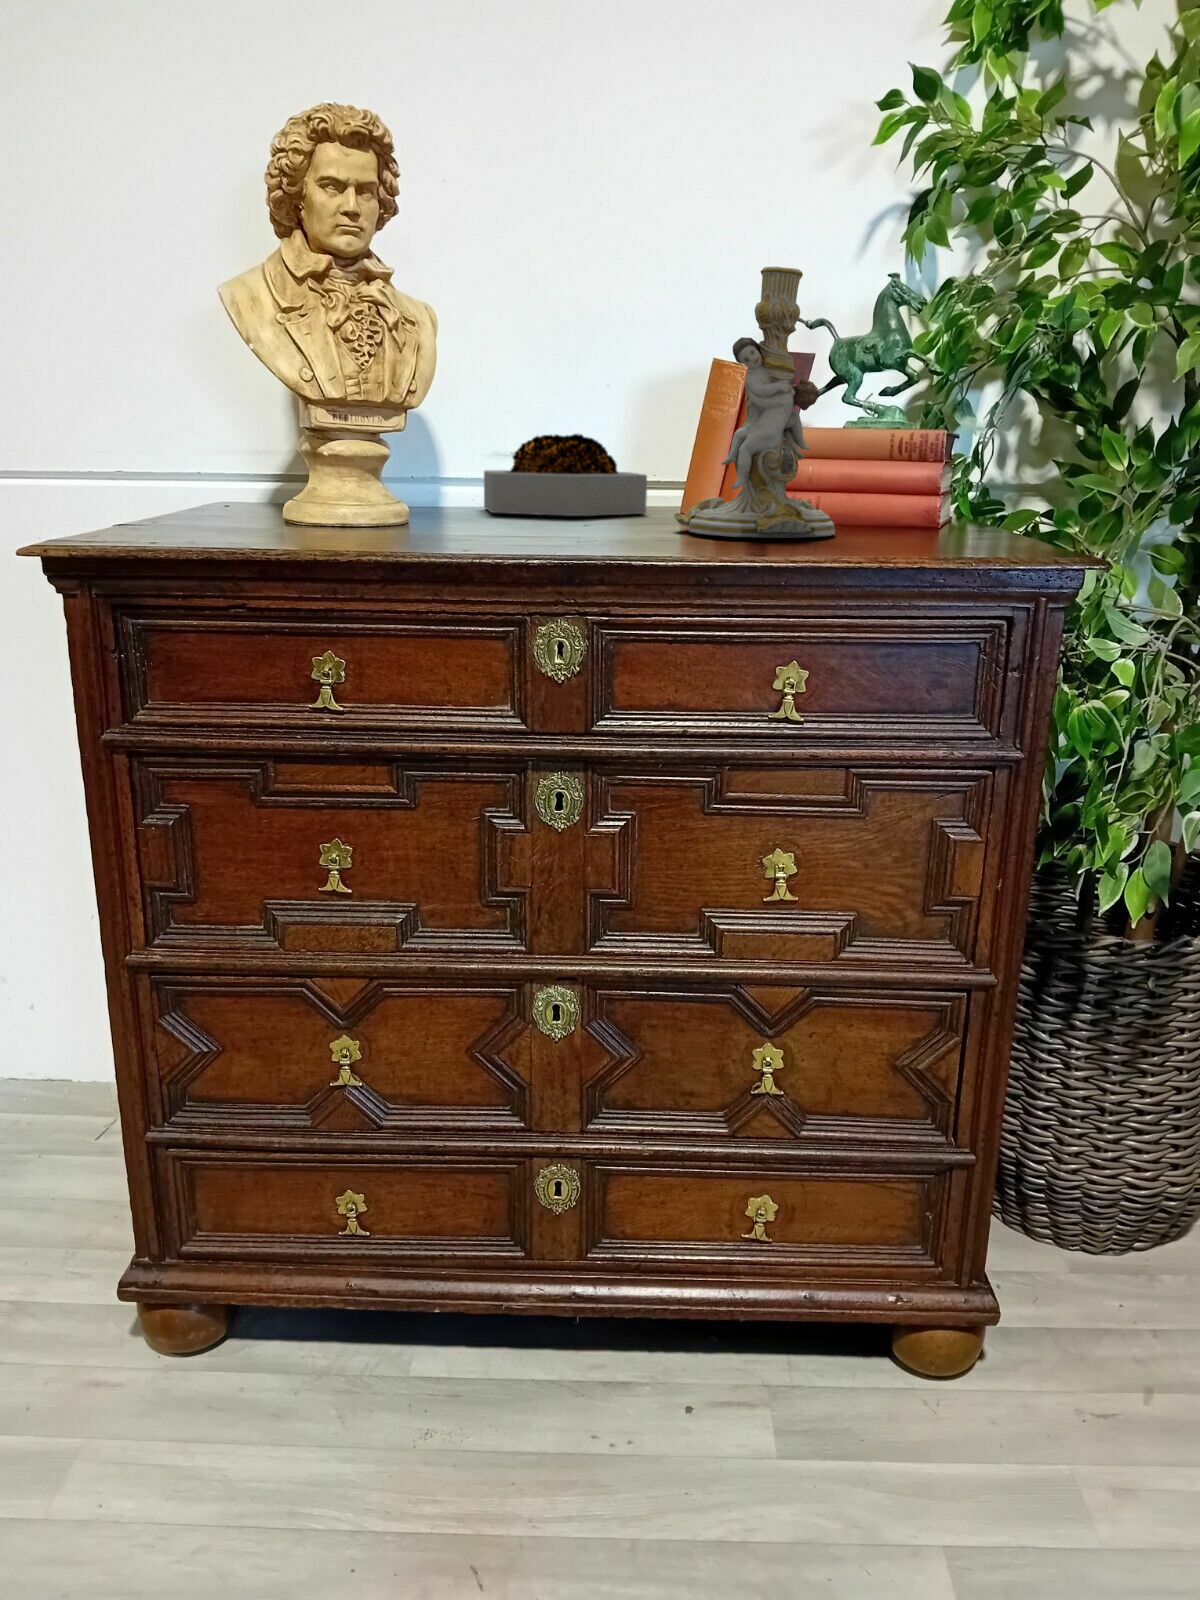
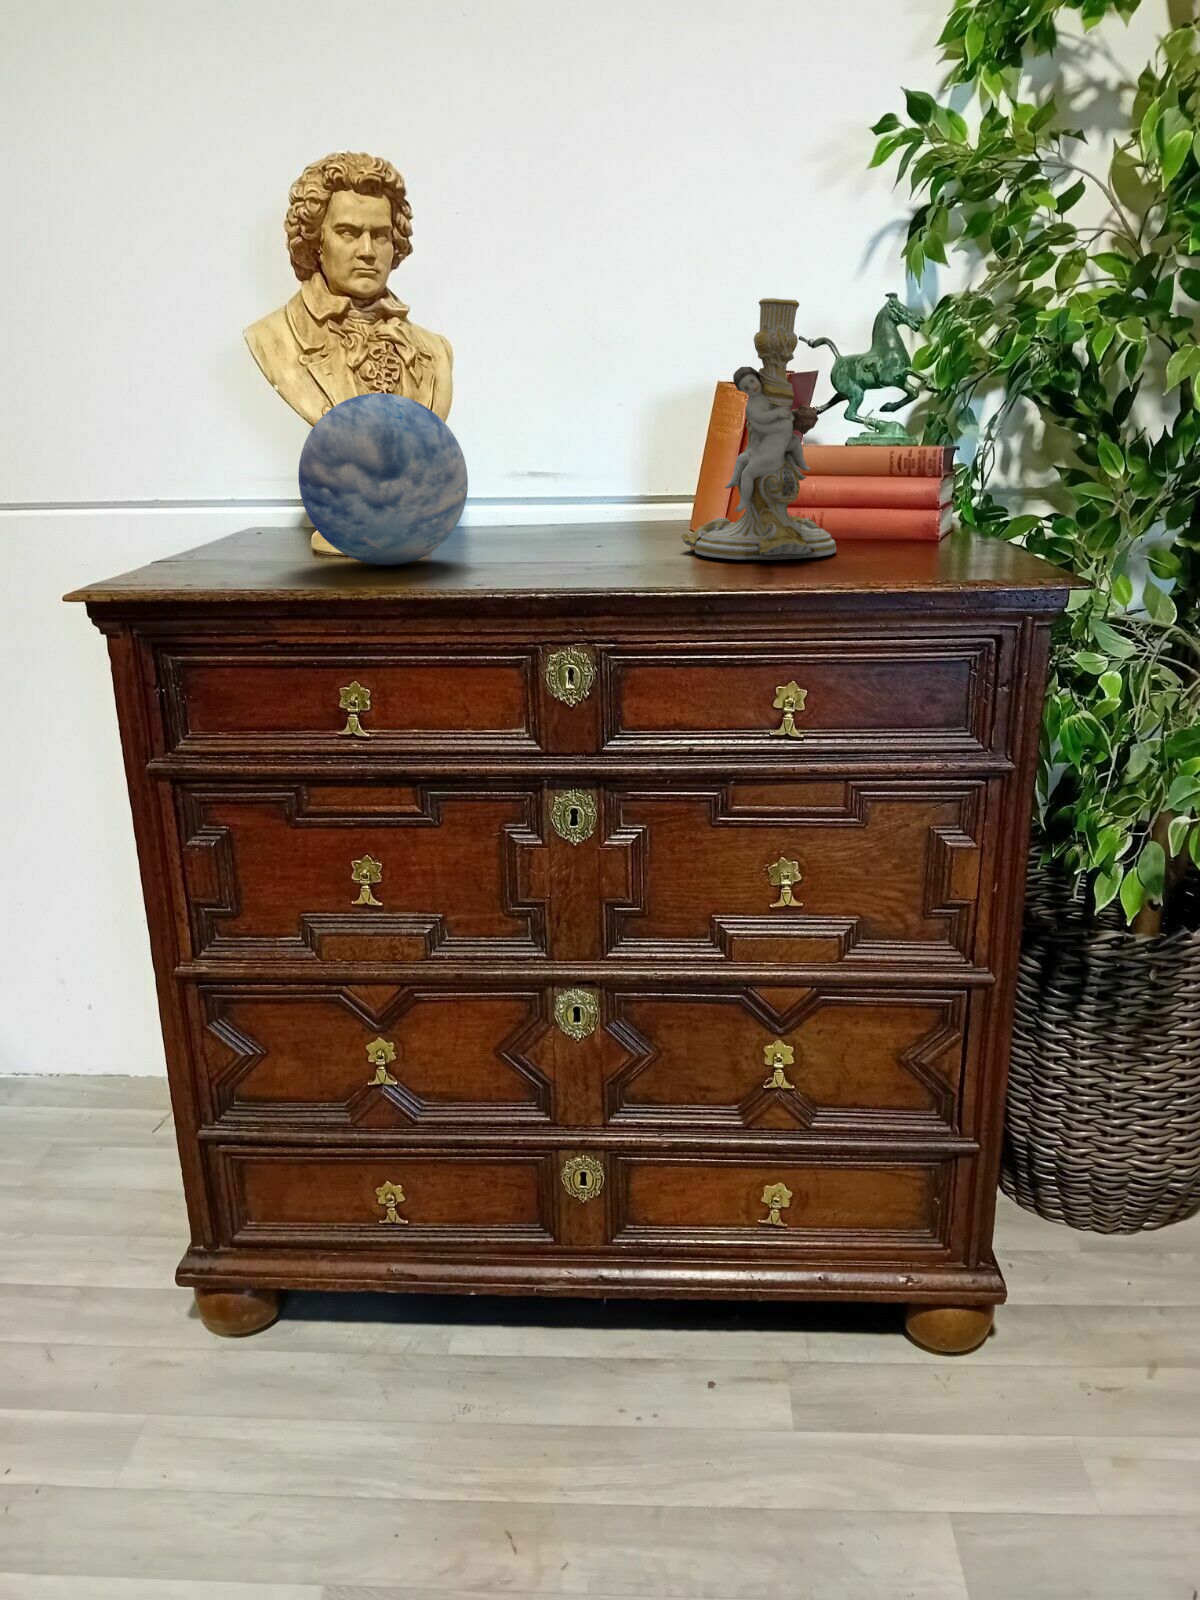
decorative orb: none [274,352,453,534] -> present [298,393,468,565]
decorative bowl: present [484,434,647,516] -> none [501,446,658,535]

